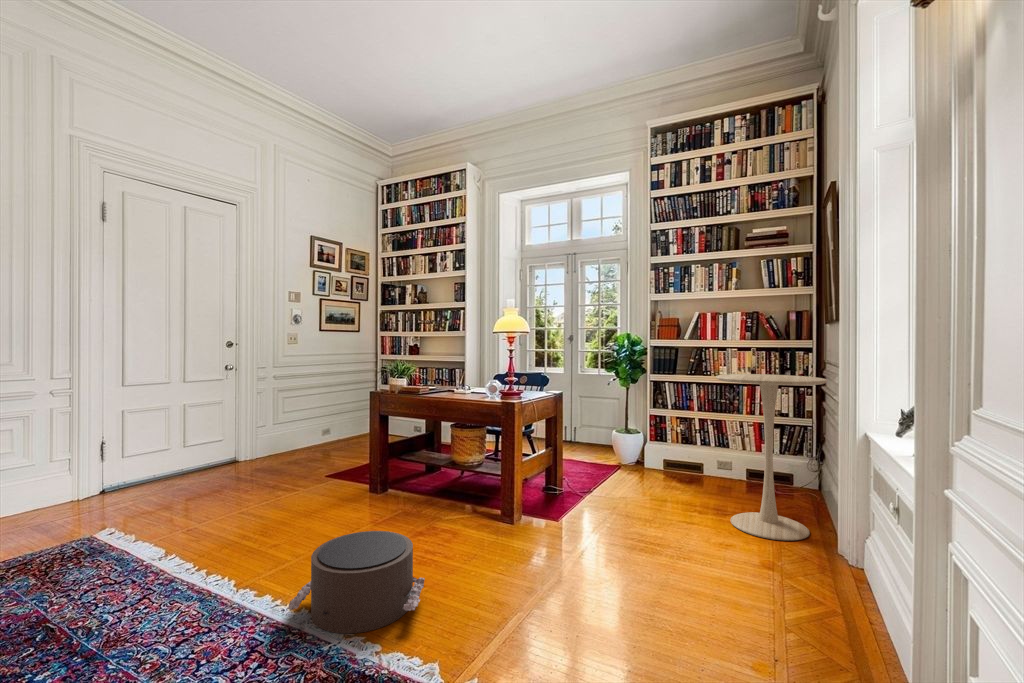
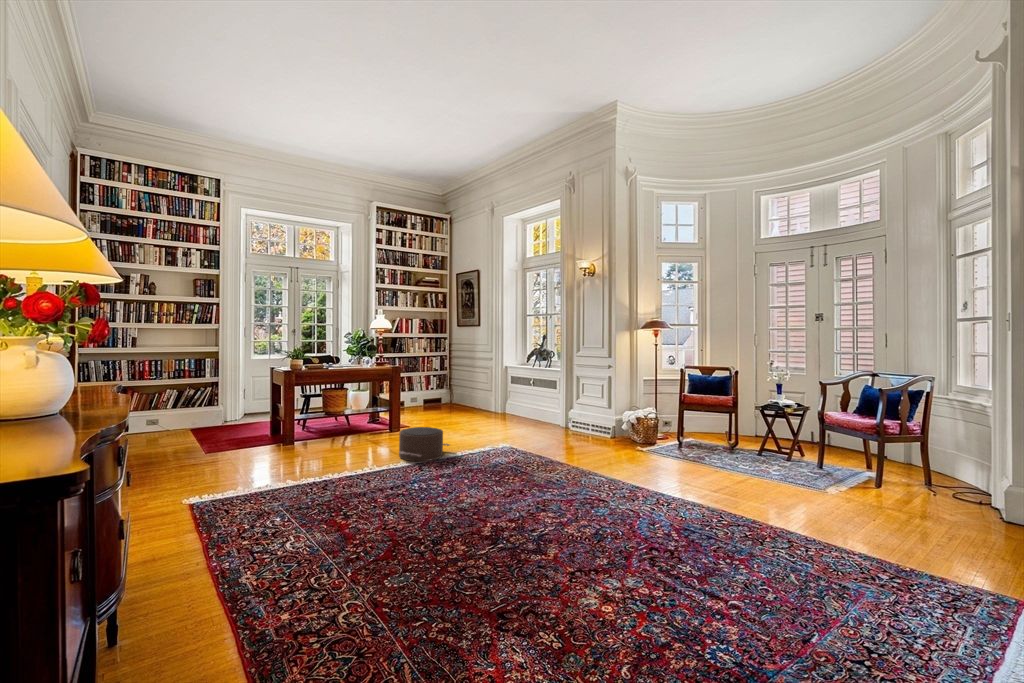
pedestal table: present [716,374,827,541] -> none [443,350,484,415]

